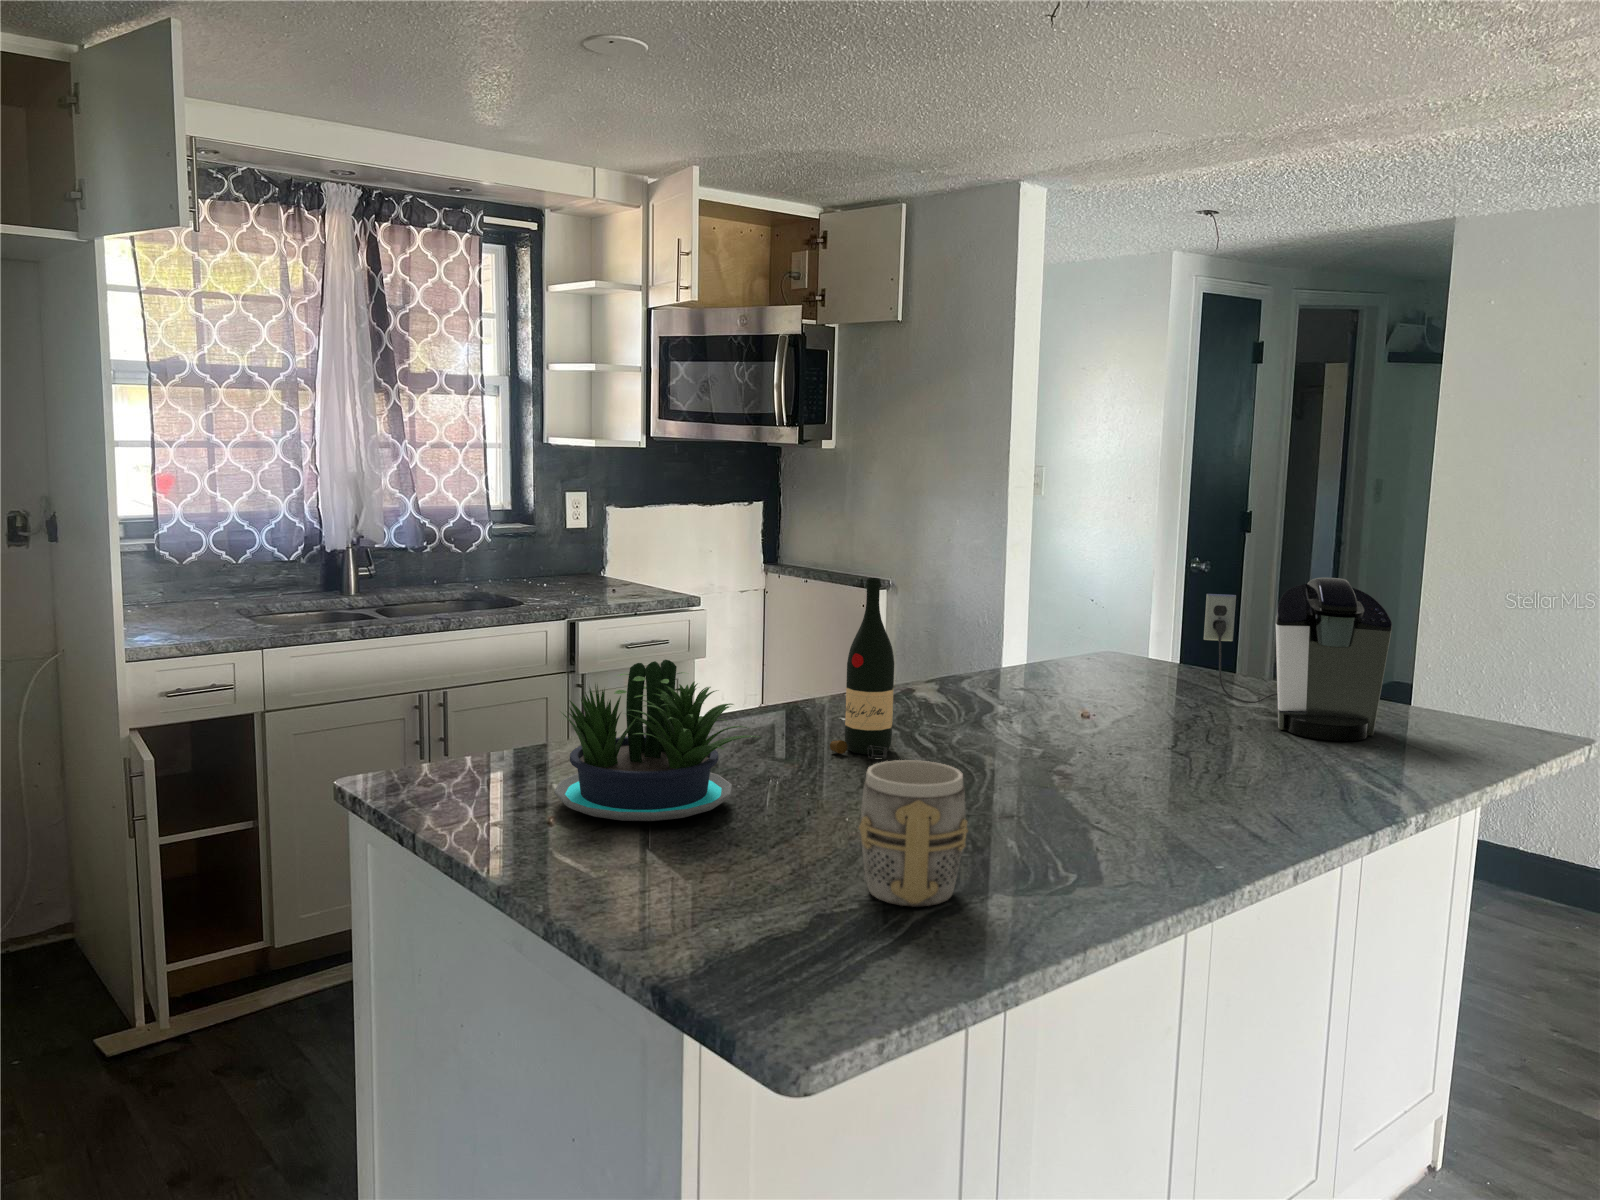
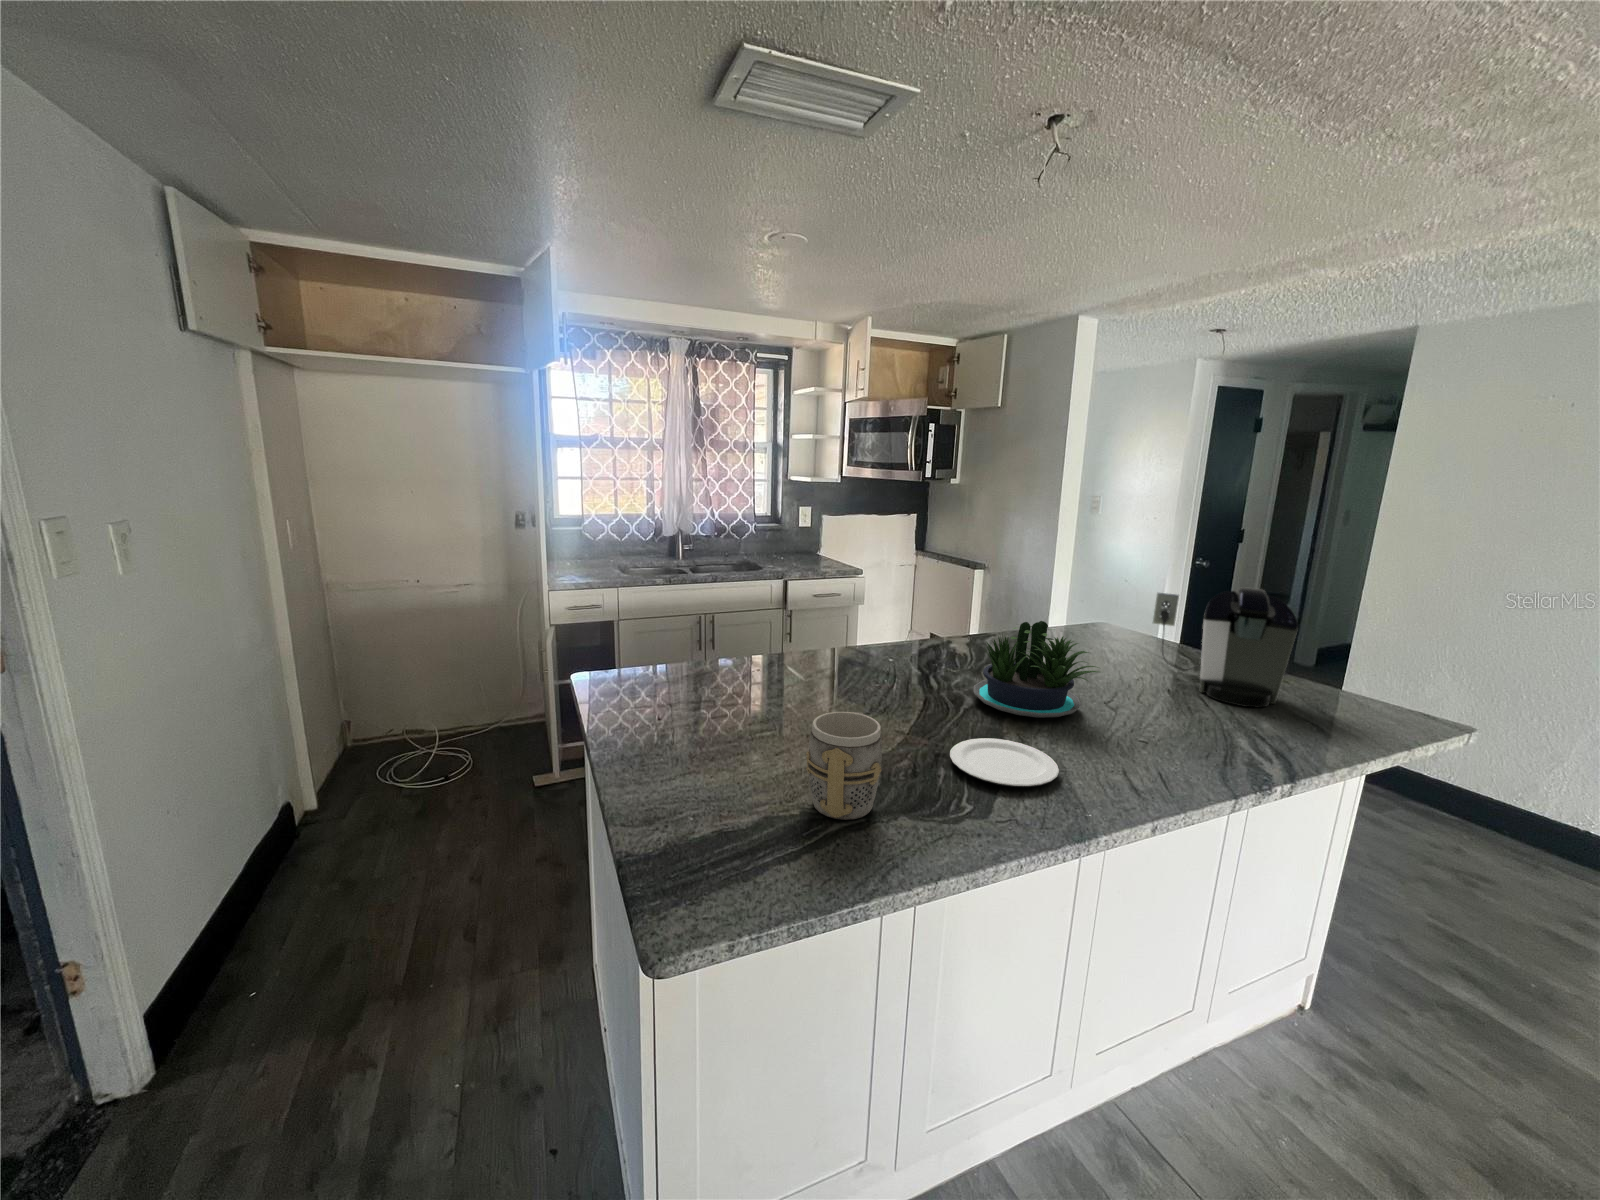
wine bottle: present [830,578,894,759] -> none [870,573,914,690]
potted plant: present [554,659,759,821] -> present [973,621,1098,717]
plate: none [1011,800,1162,849] -> present [950,738,1059,787]

